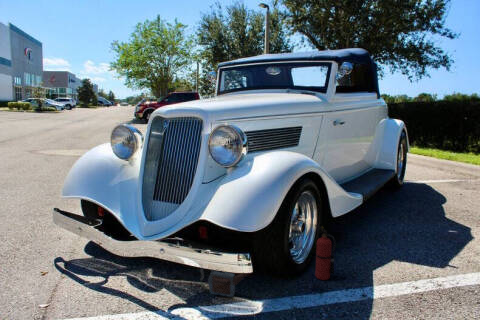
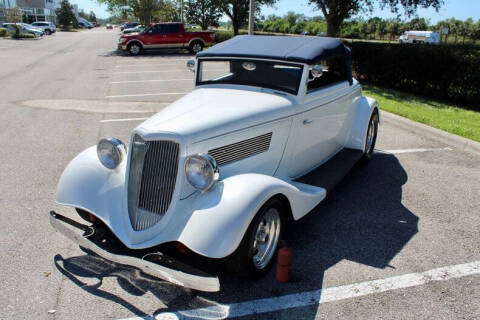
watering can: present [200,268,247,297] -> none [179,275,220,302]

